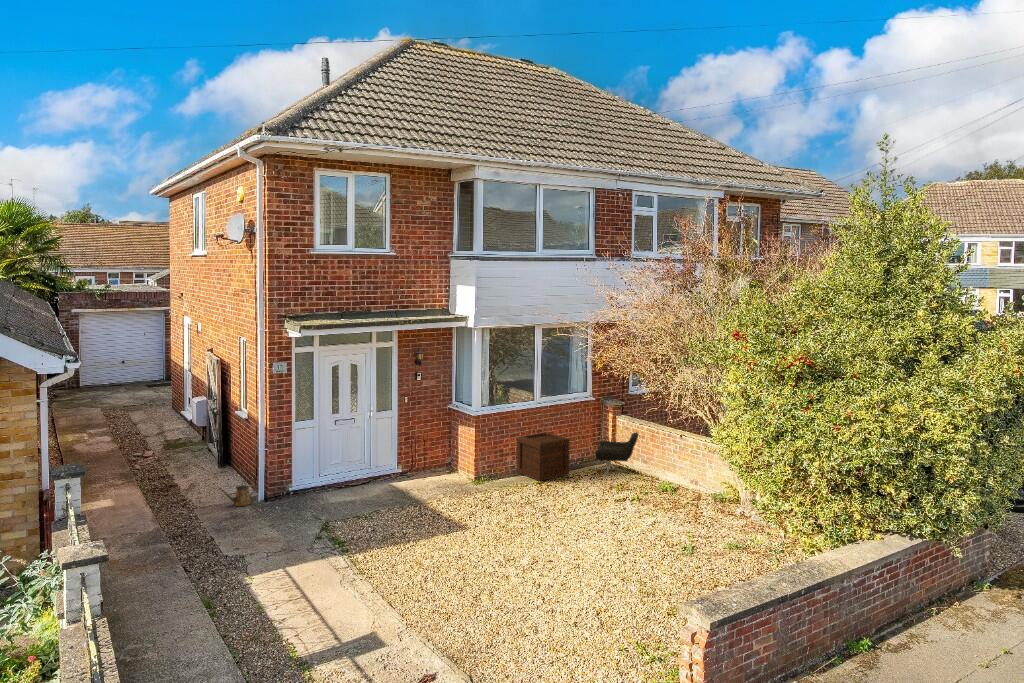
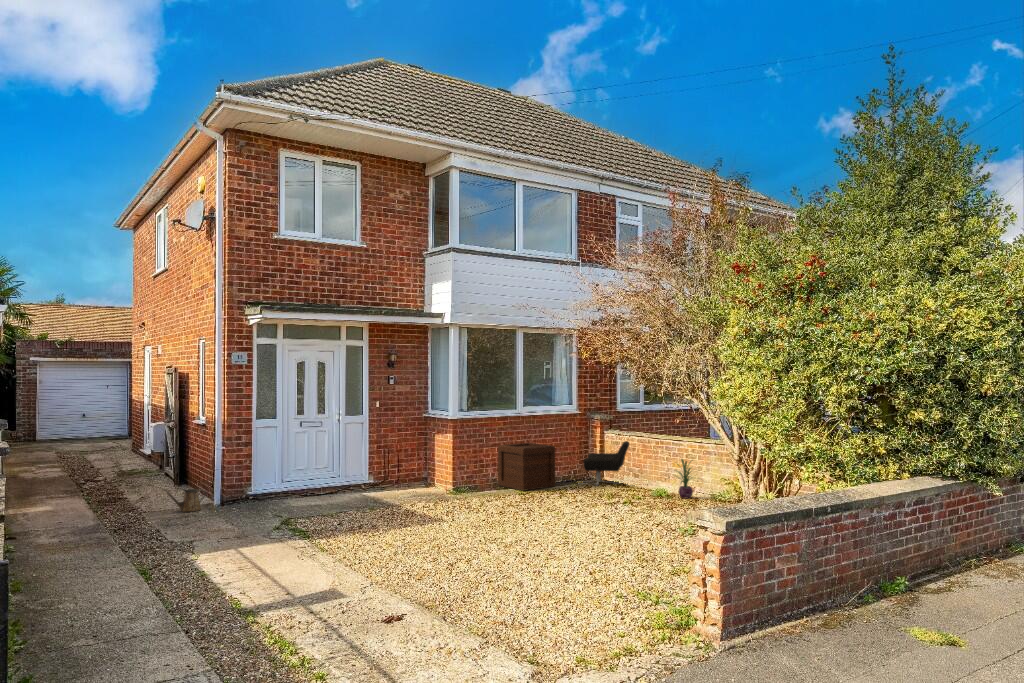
decorative plant: none [669,460,706,497] -> present [677,459,693,498]

